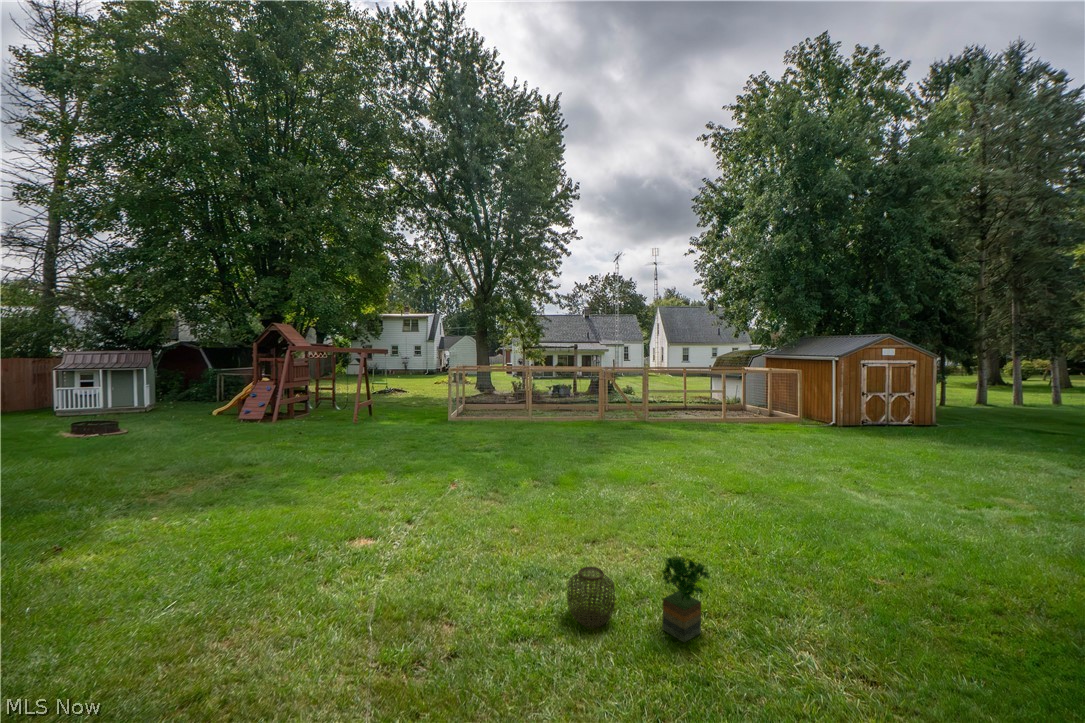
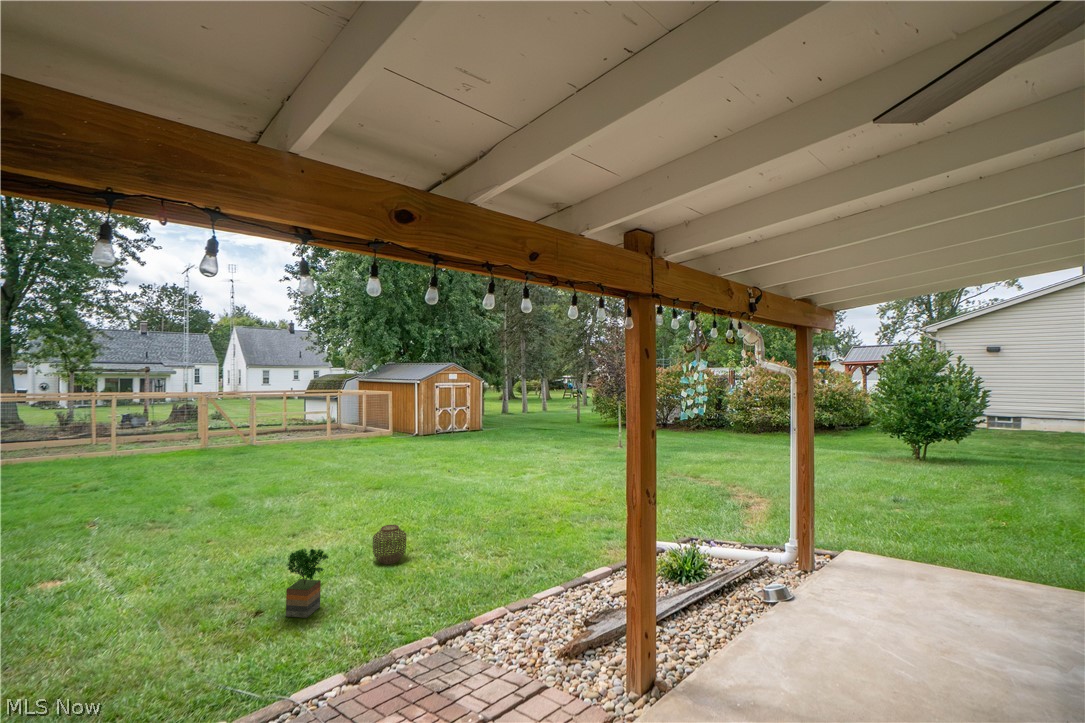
woven basket: present [567,567,615,628] -> present [373,525,406,564]

